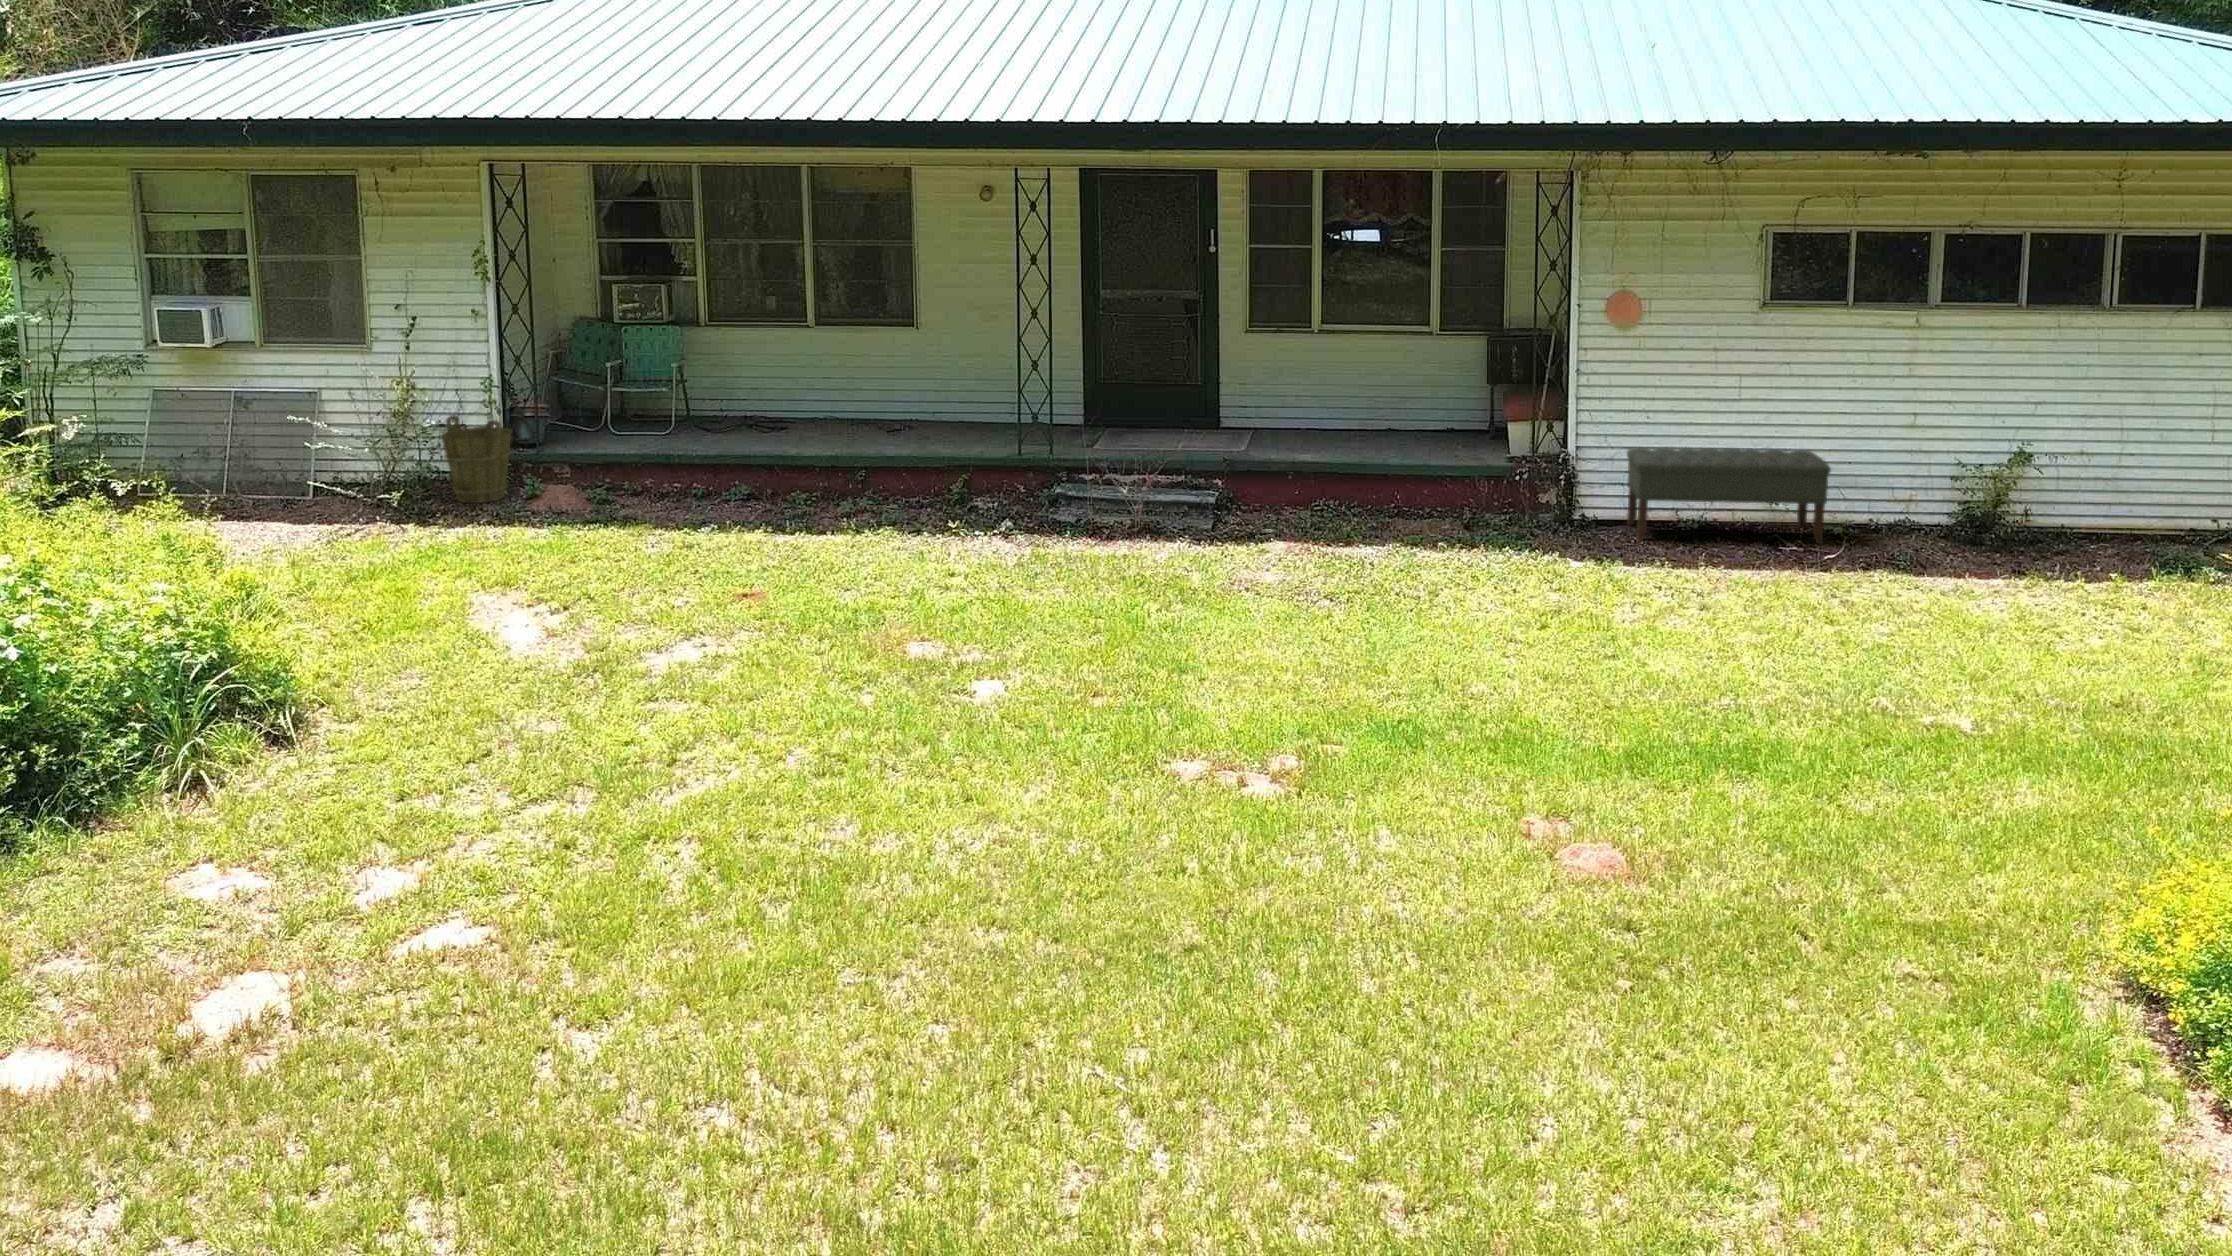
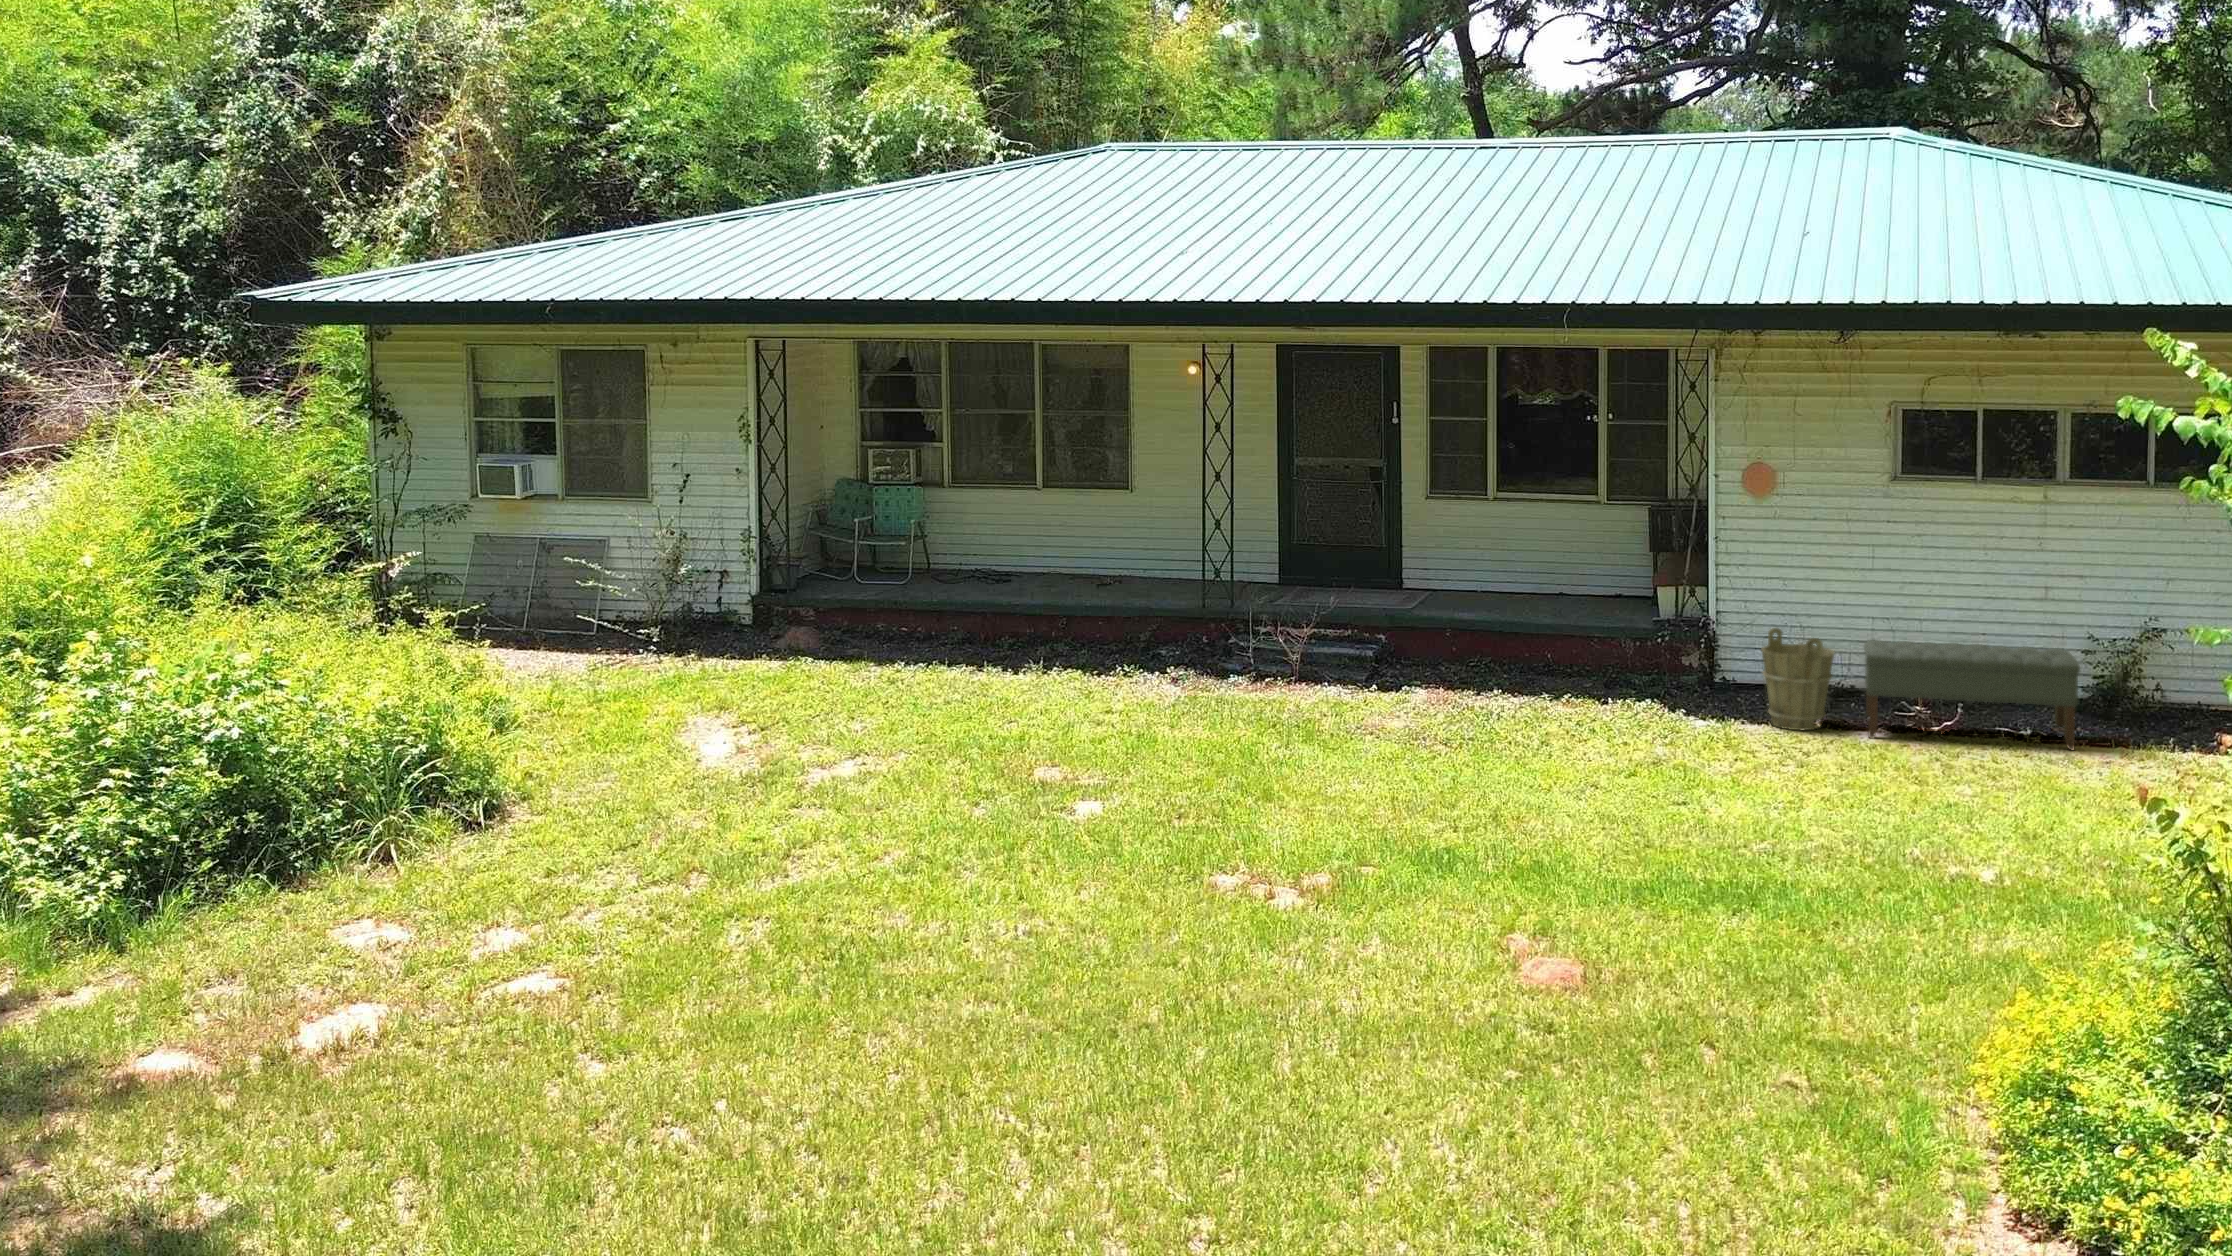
bucket: present [441,415,512,503] -> present [1761,628,1834,730]

